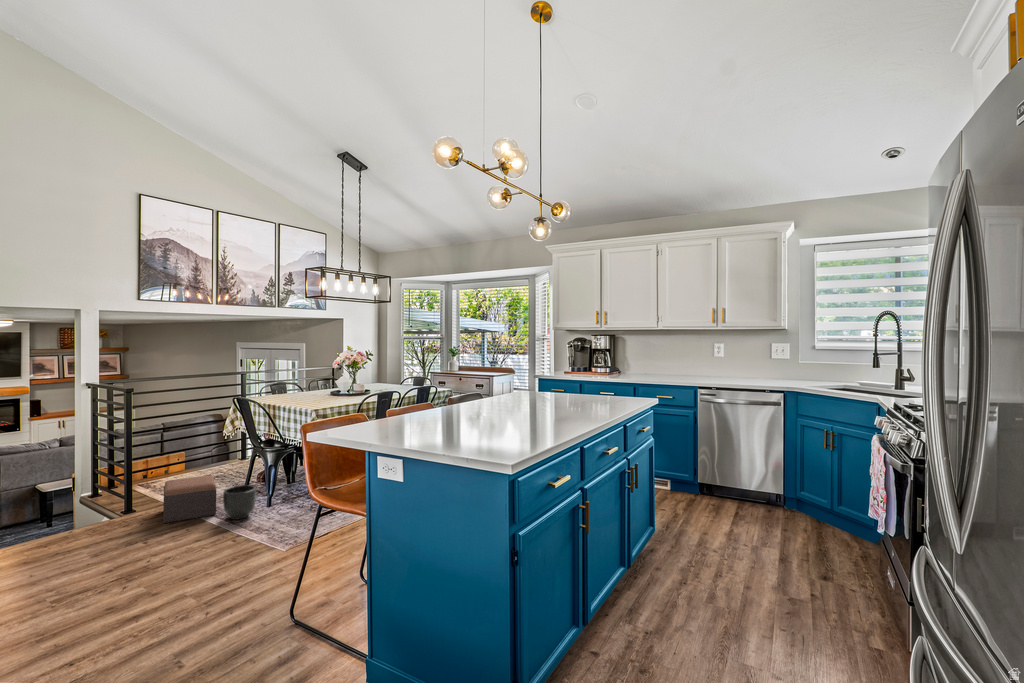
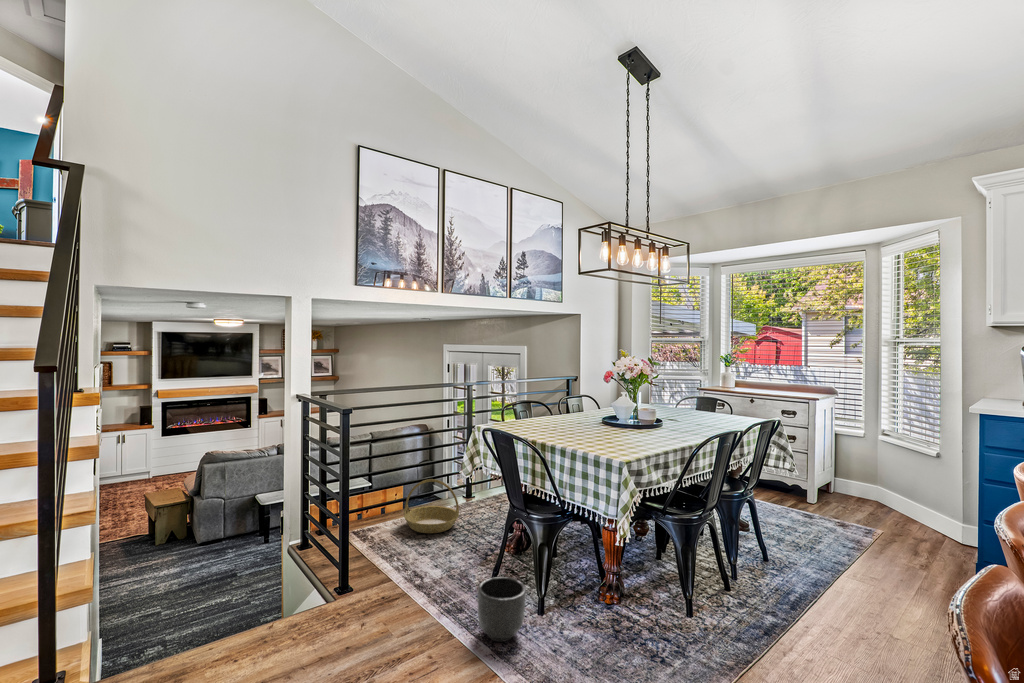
basket: none [183,443,230,480] -> present [404,479,459,533]
footstool: present [163,475,216,523] -> none [388,546,464,629]

